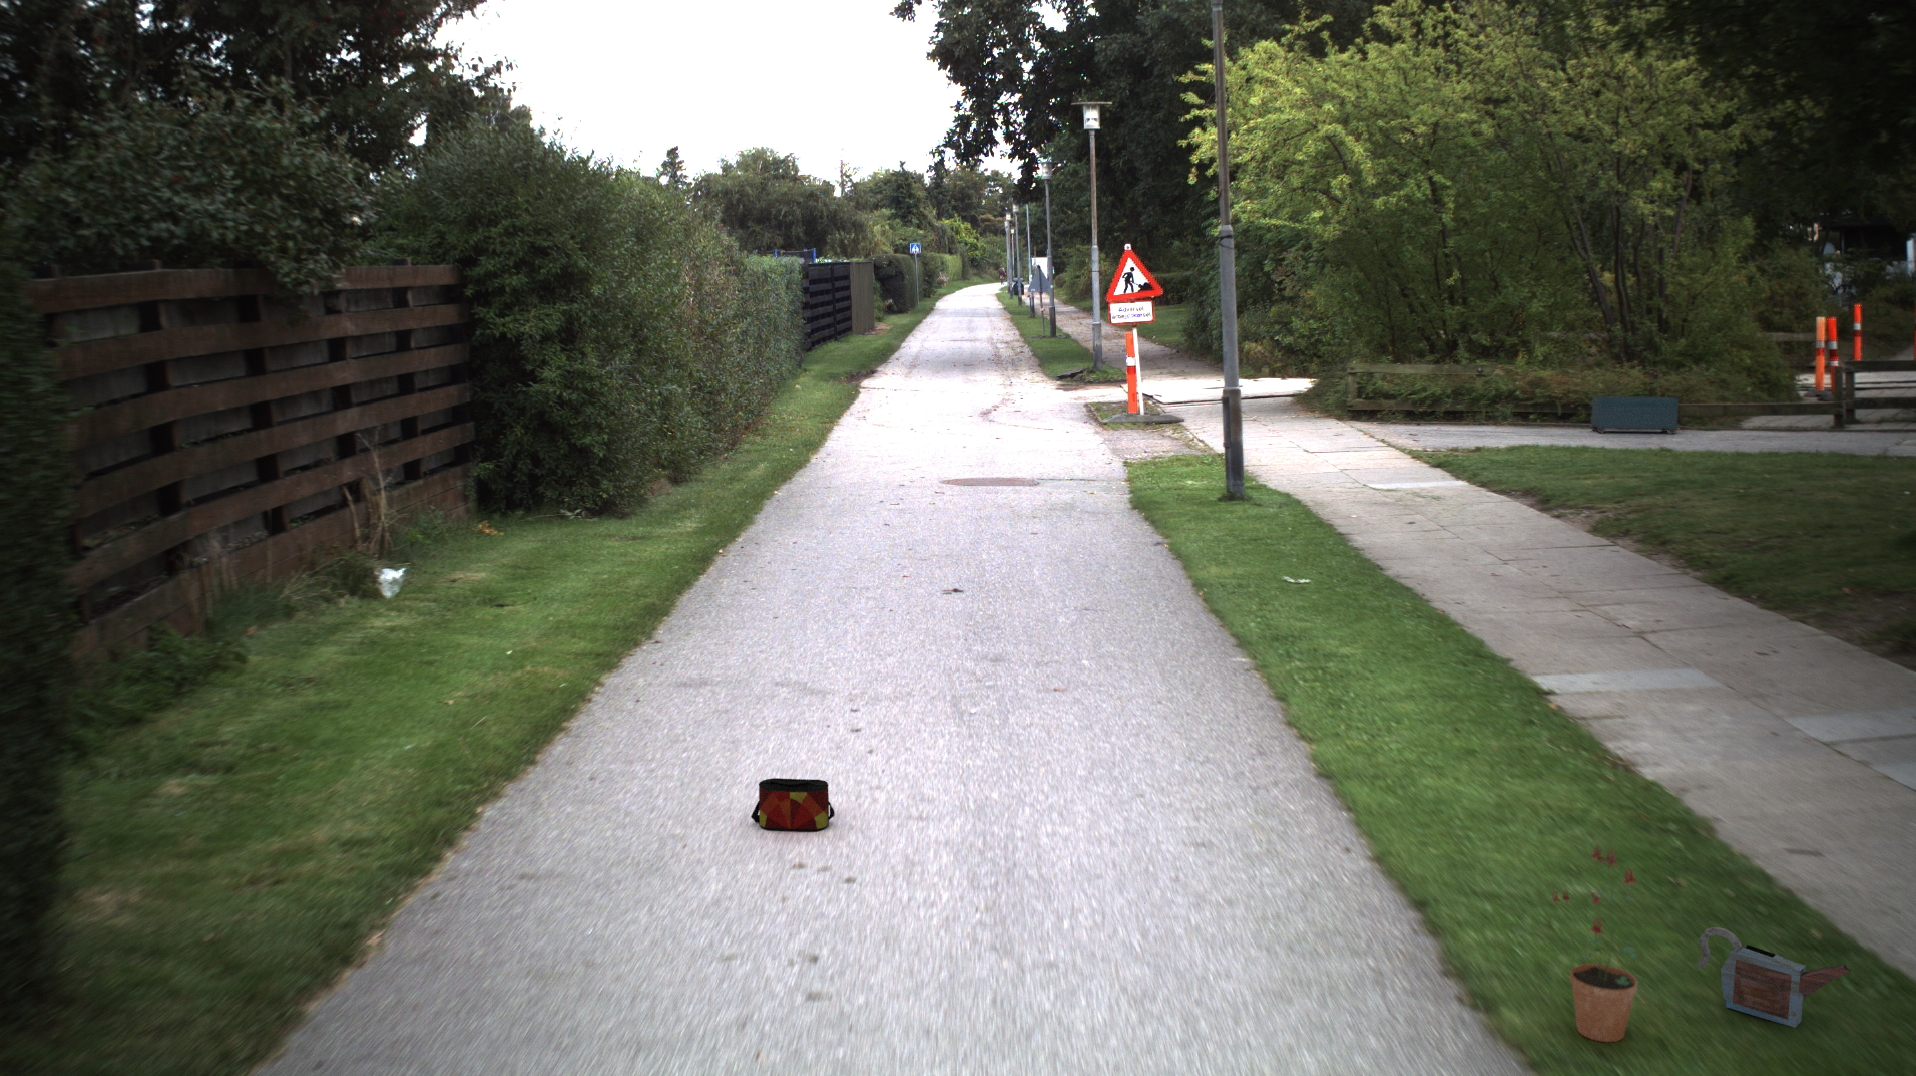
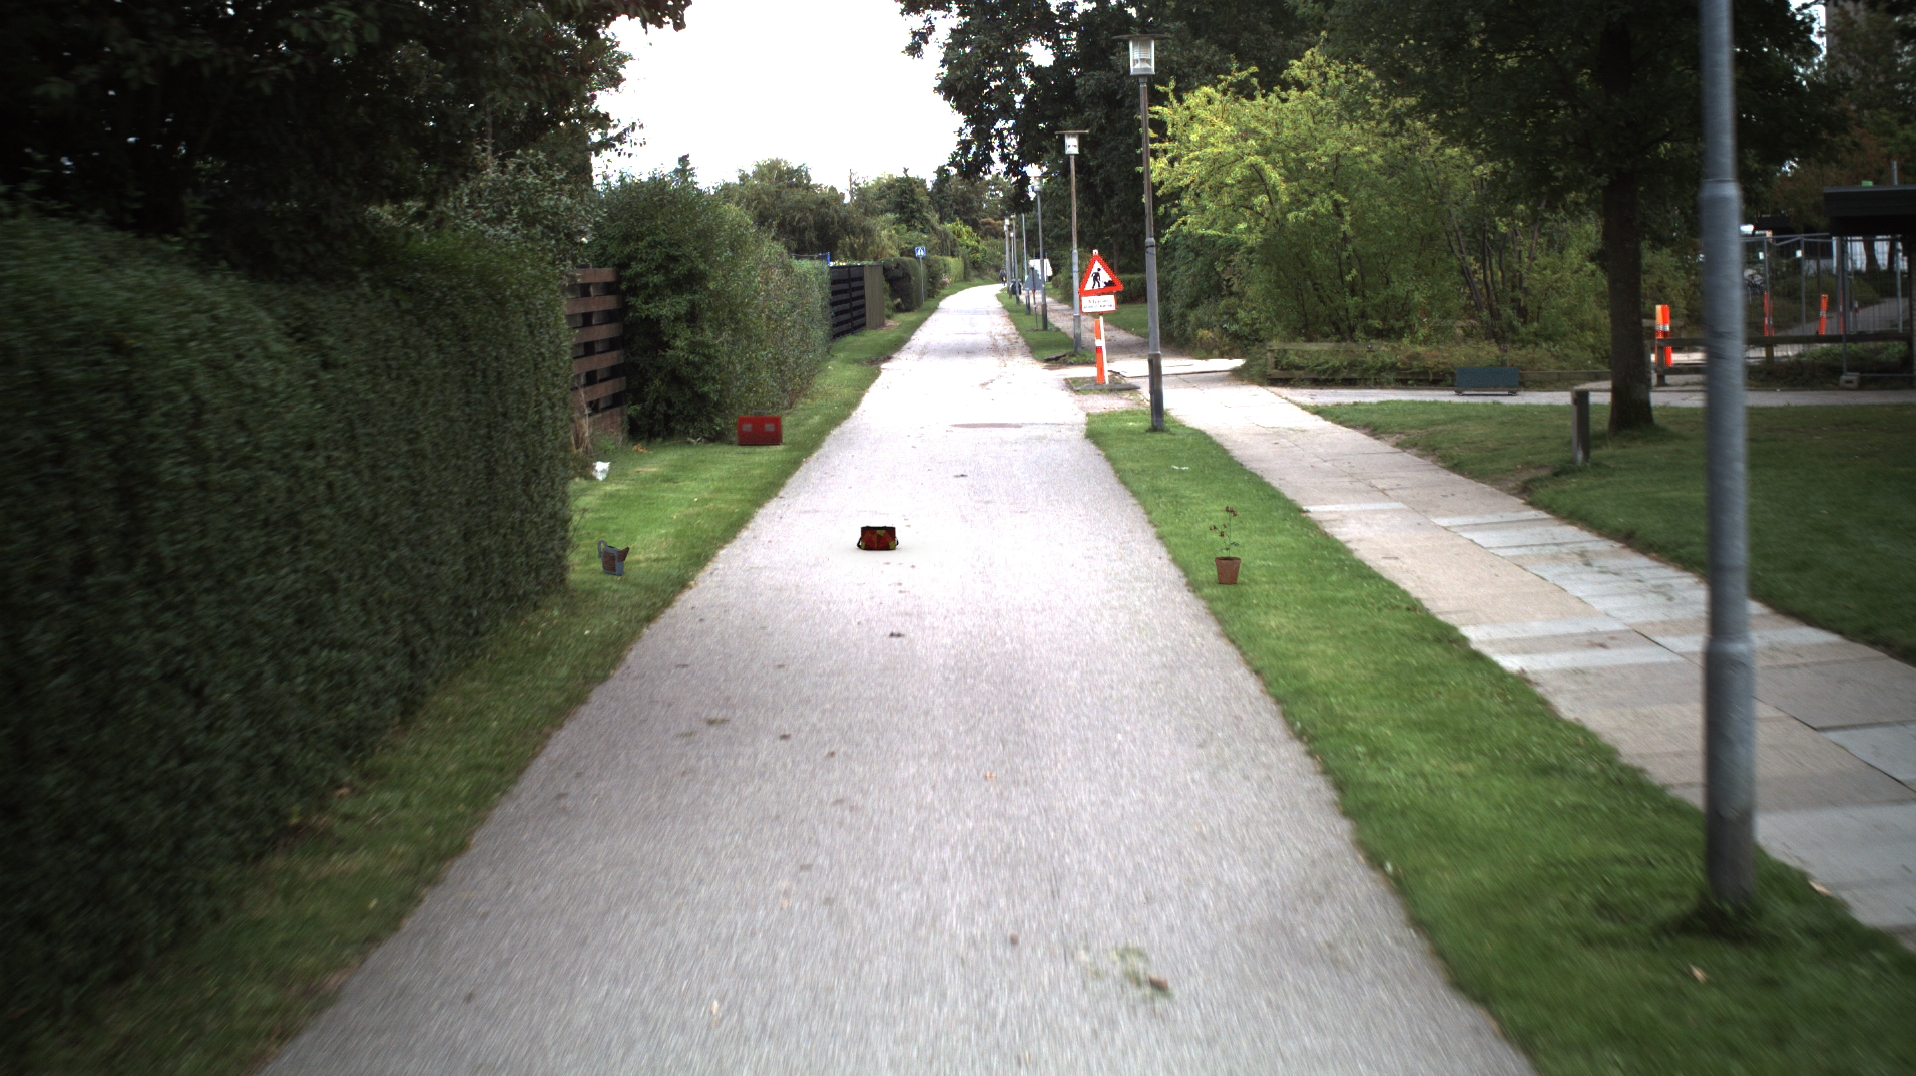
toolbox: none [637,468,705,519] -> present [737,410,783,445]
watering can: present [1696,927,1851,1028] -> present [597,540,630,575]

